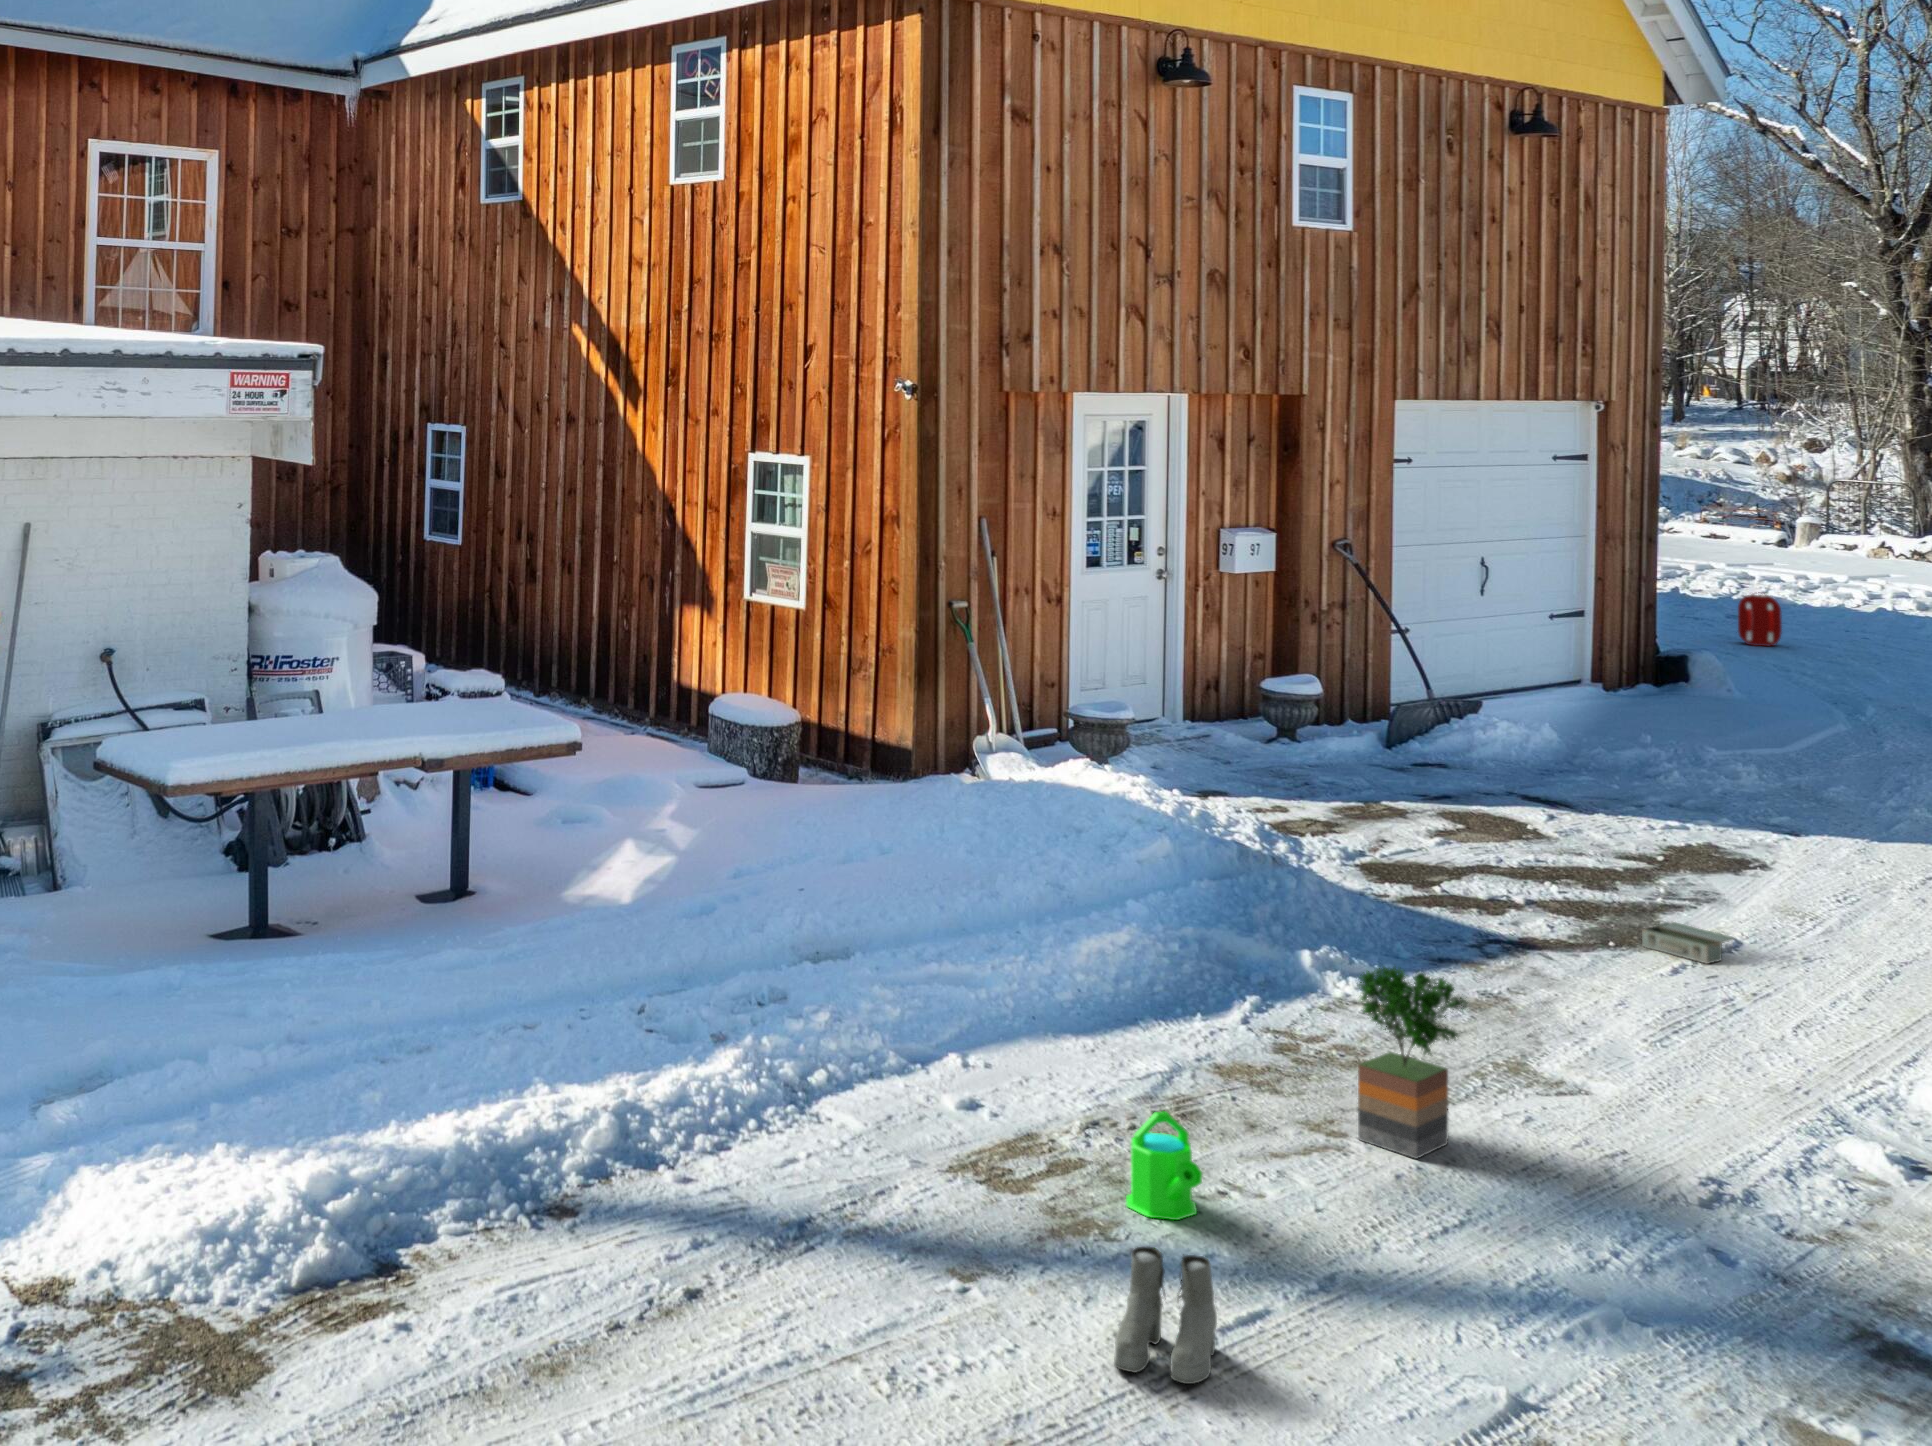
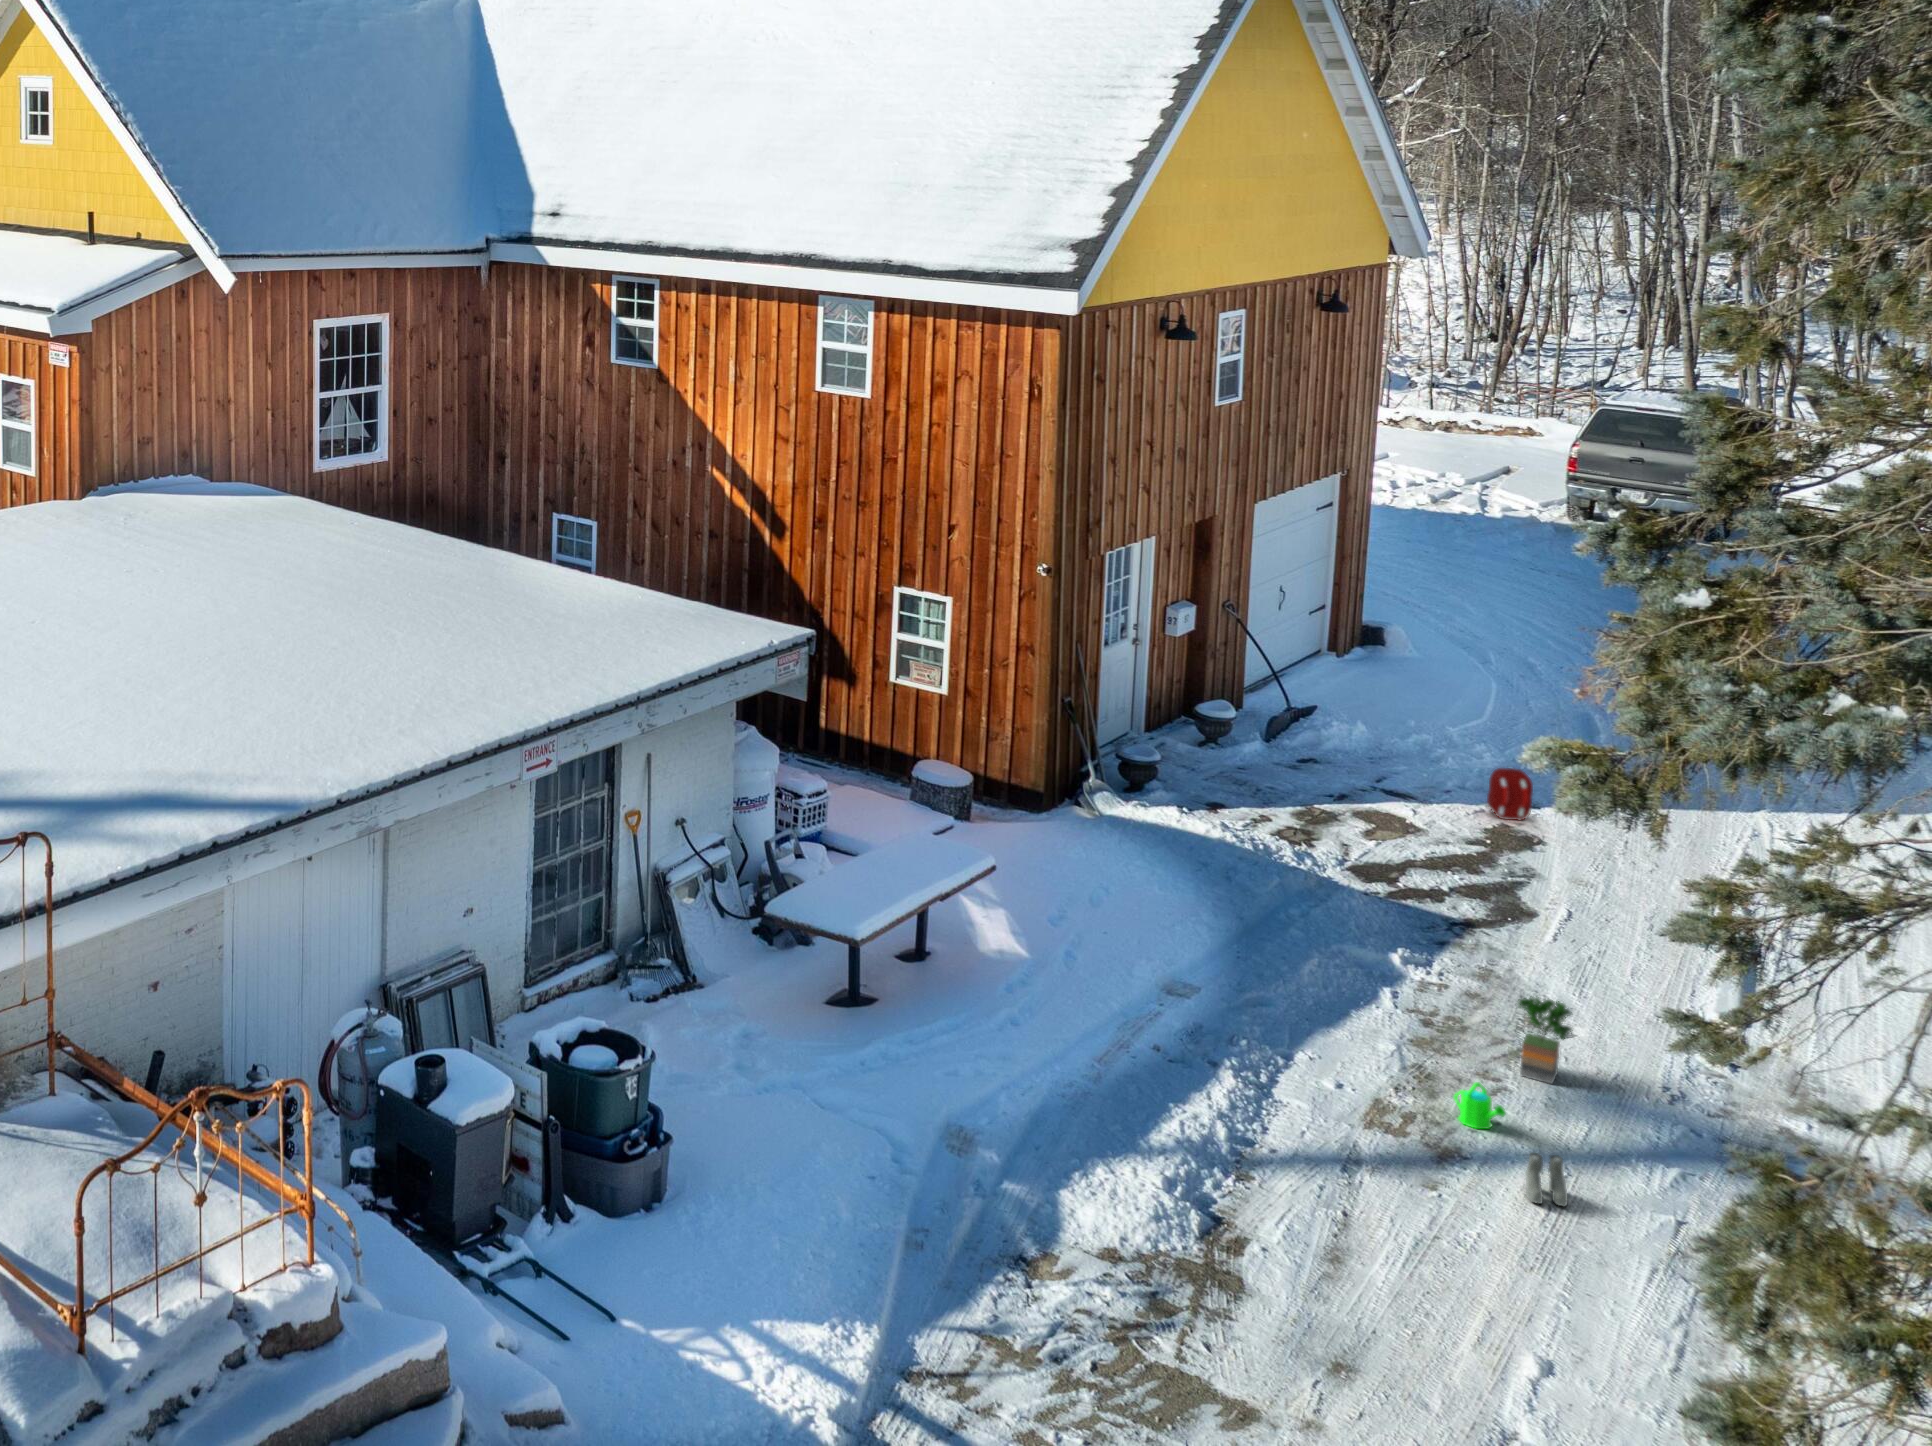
backpack: present [1738,594,1782,646] -> present [1487,768,1533,820]
toolbox: present [1642,922,1734,964] -> none [1543,914,1591,941]

